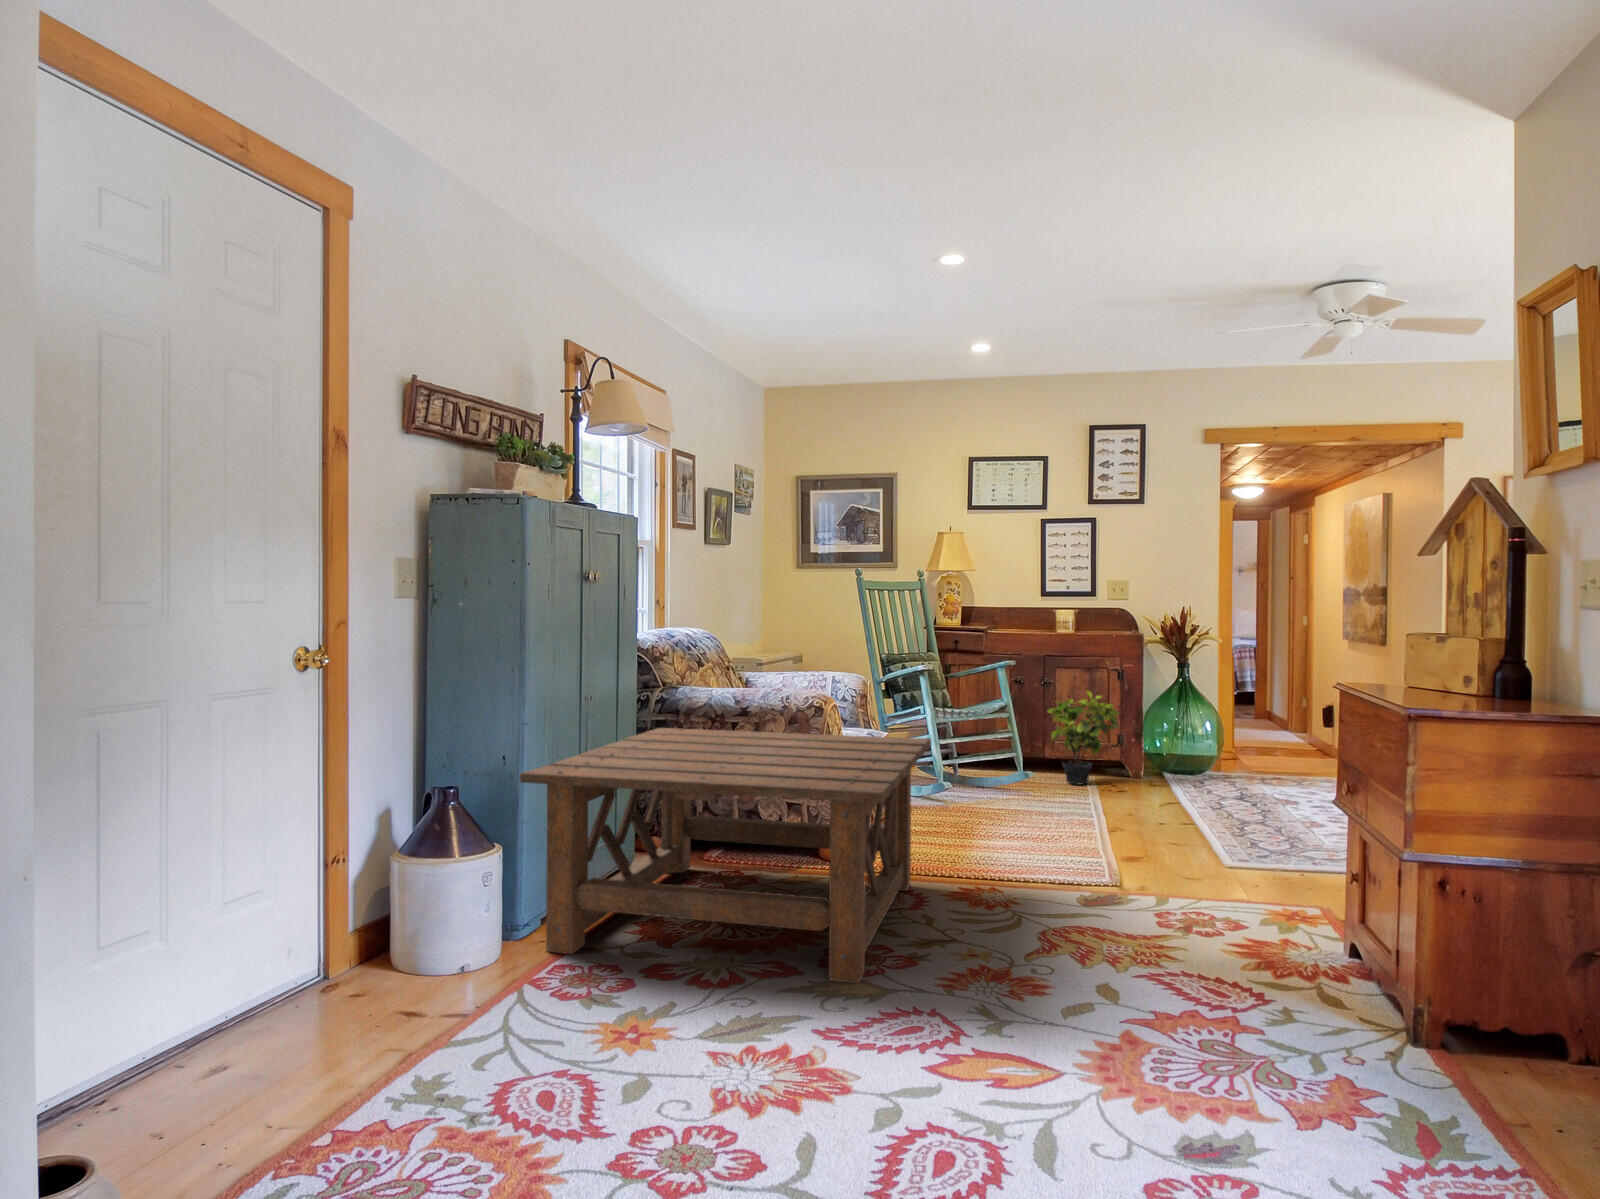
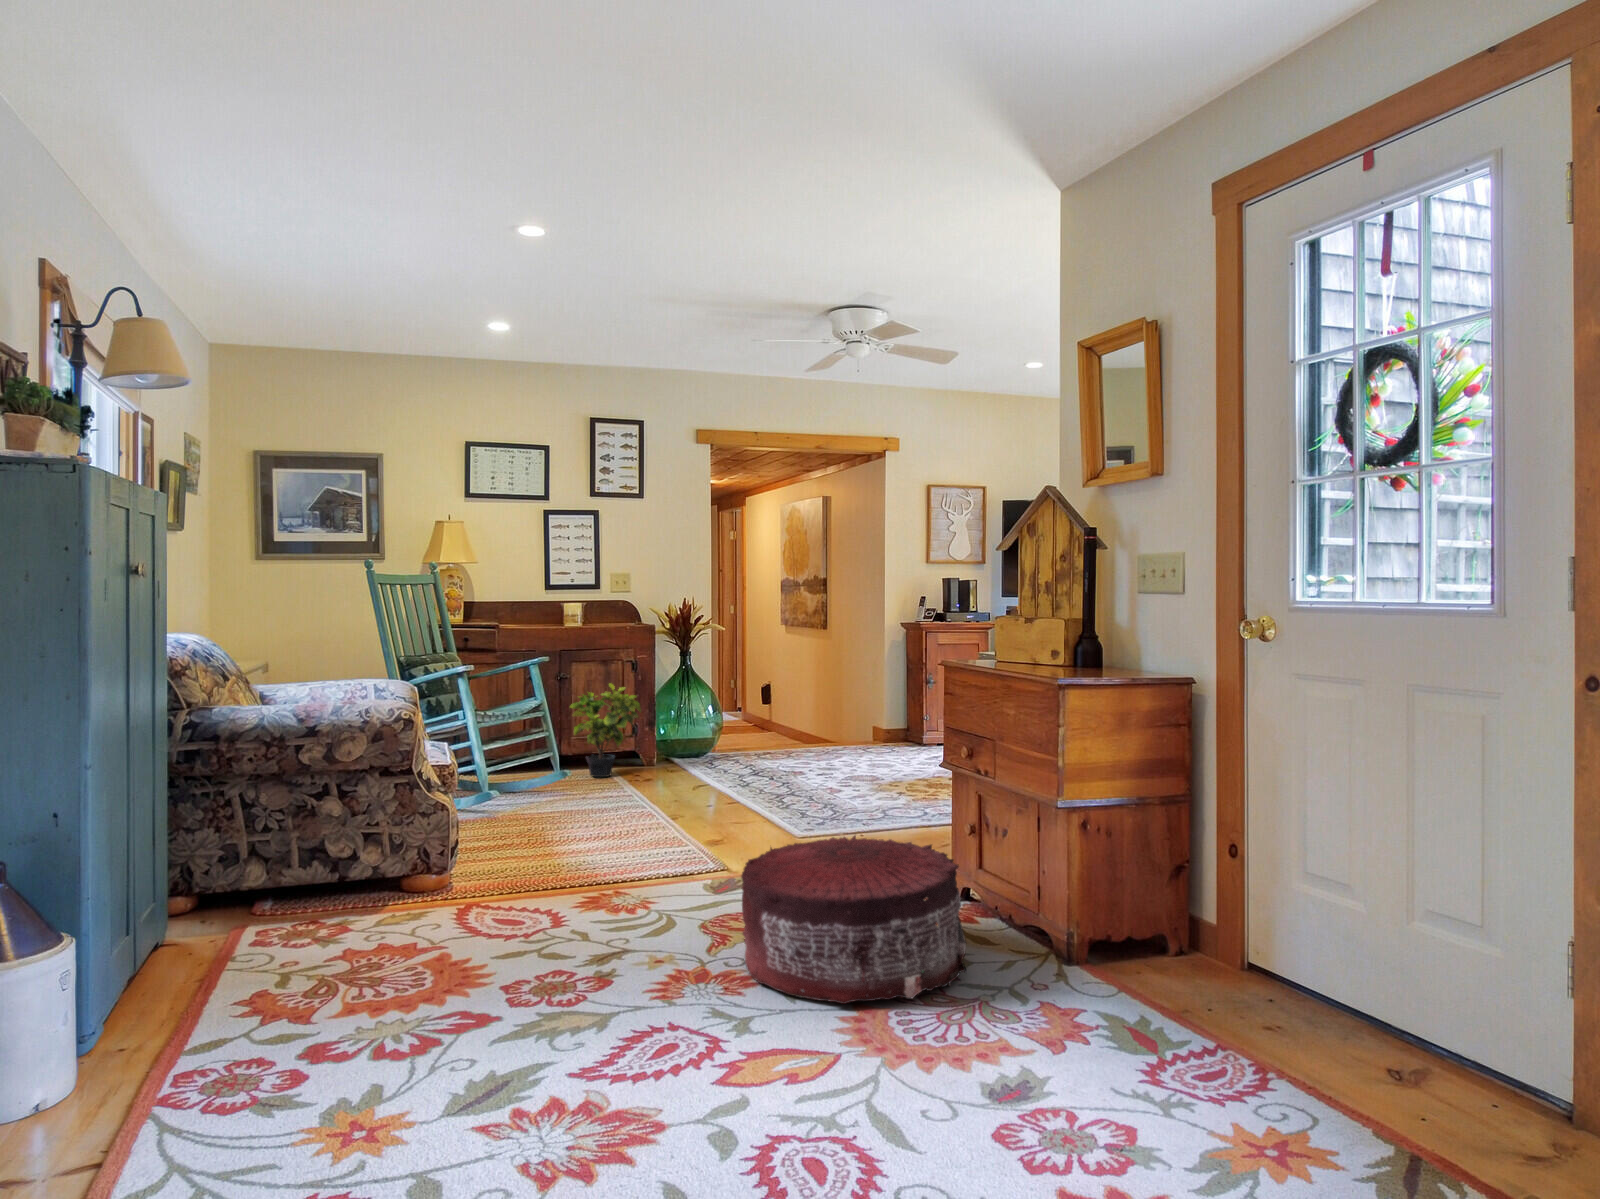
coffee table: present [520,728,931,983] -> none [83,743,599,1078]
pouf: none [1040,862,1292,1051] -> present [741,835,966,1004]

